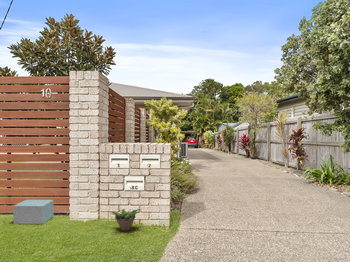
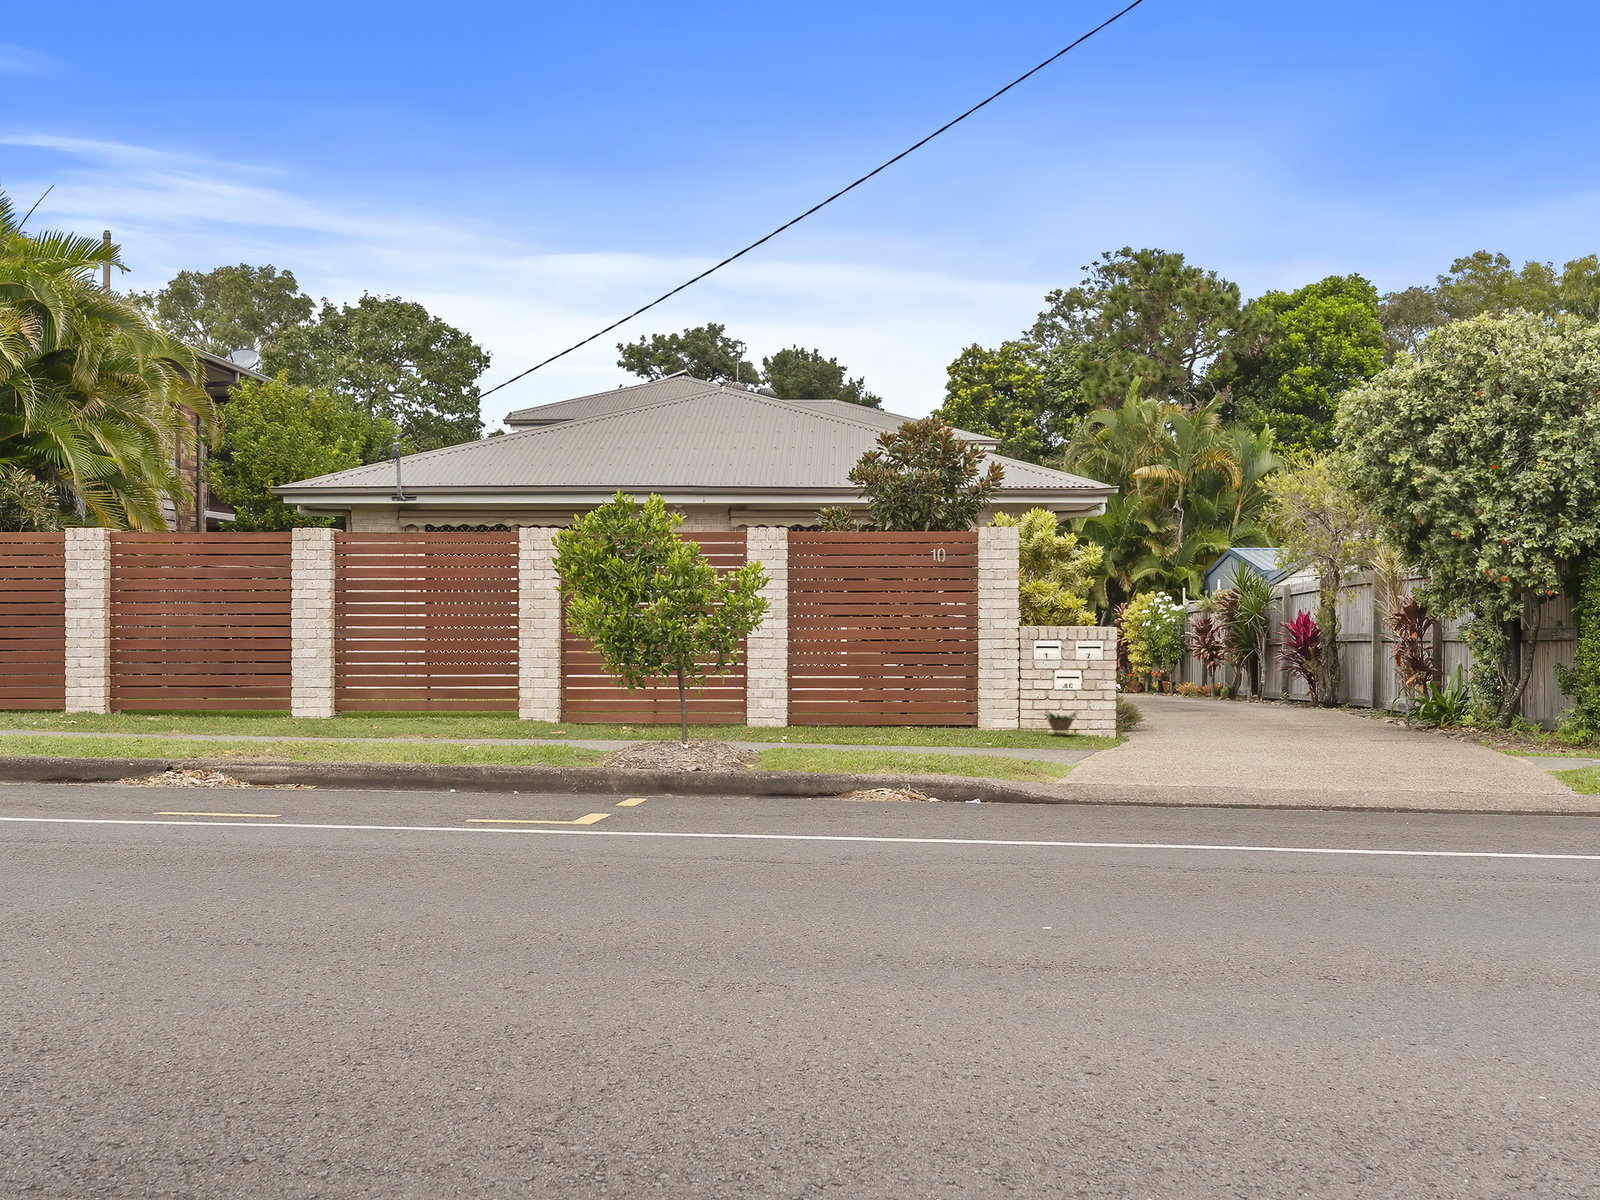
storage box: present [13,200,54,224] -> none [909,704,950,730]

